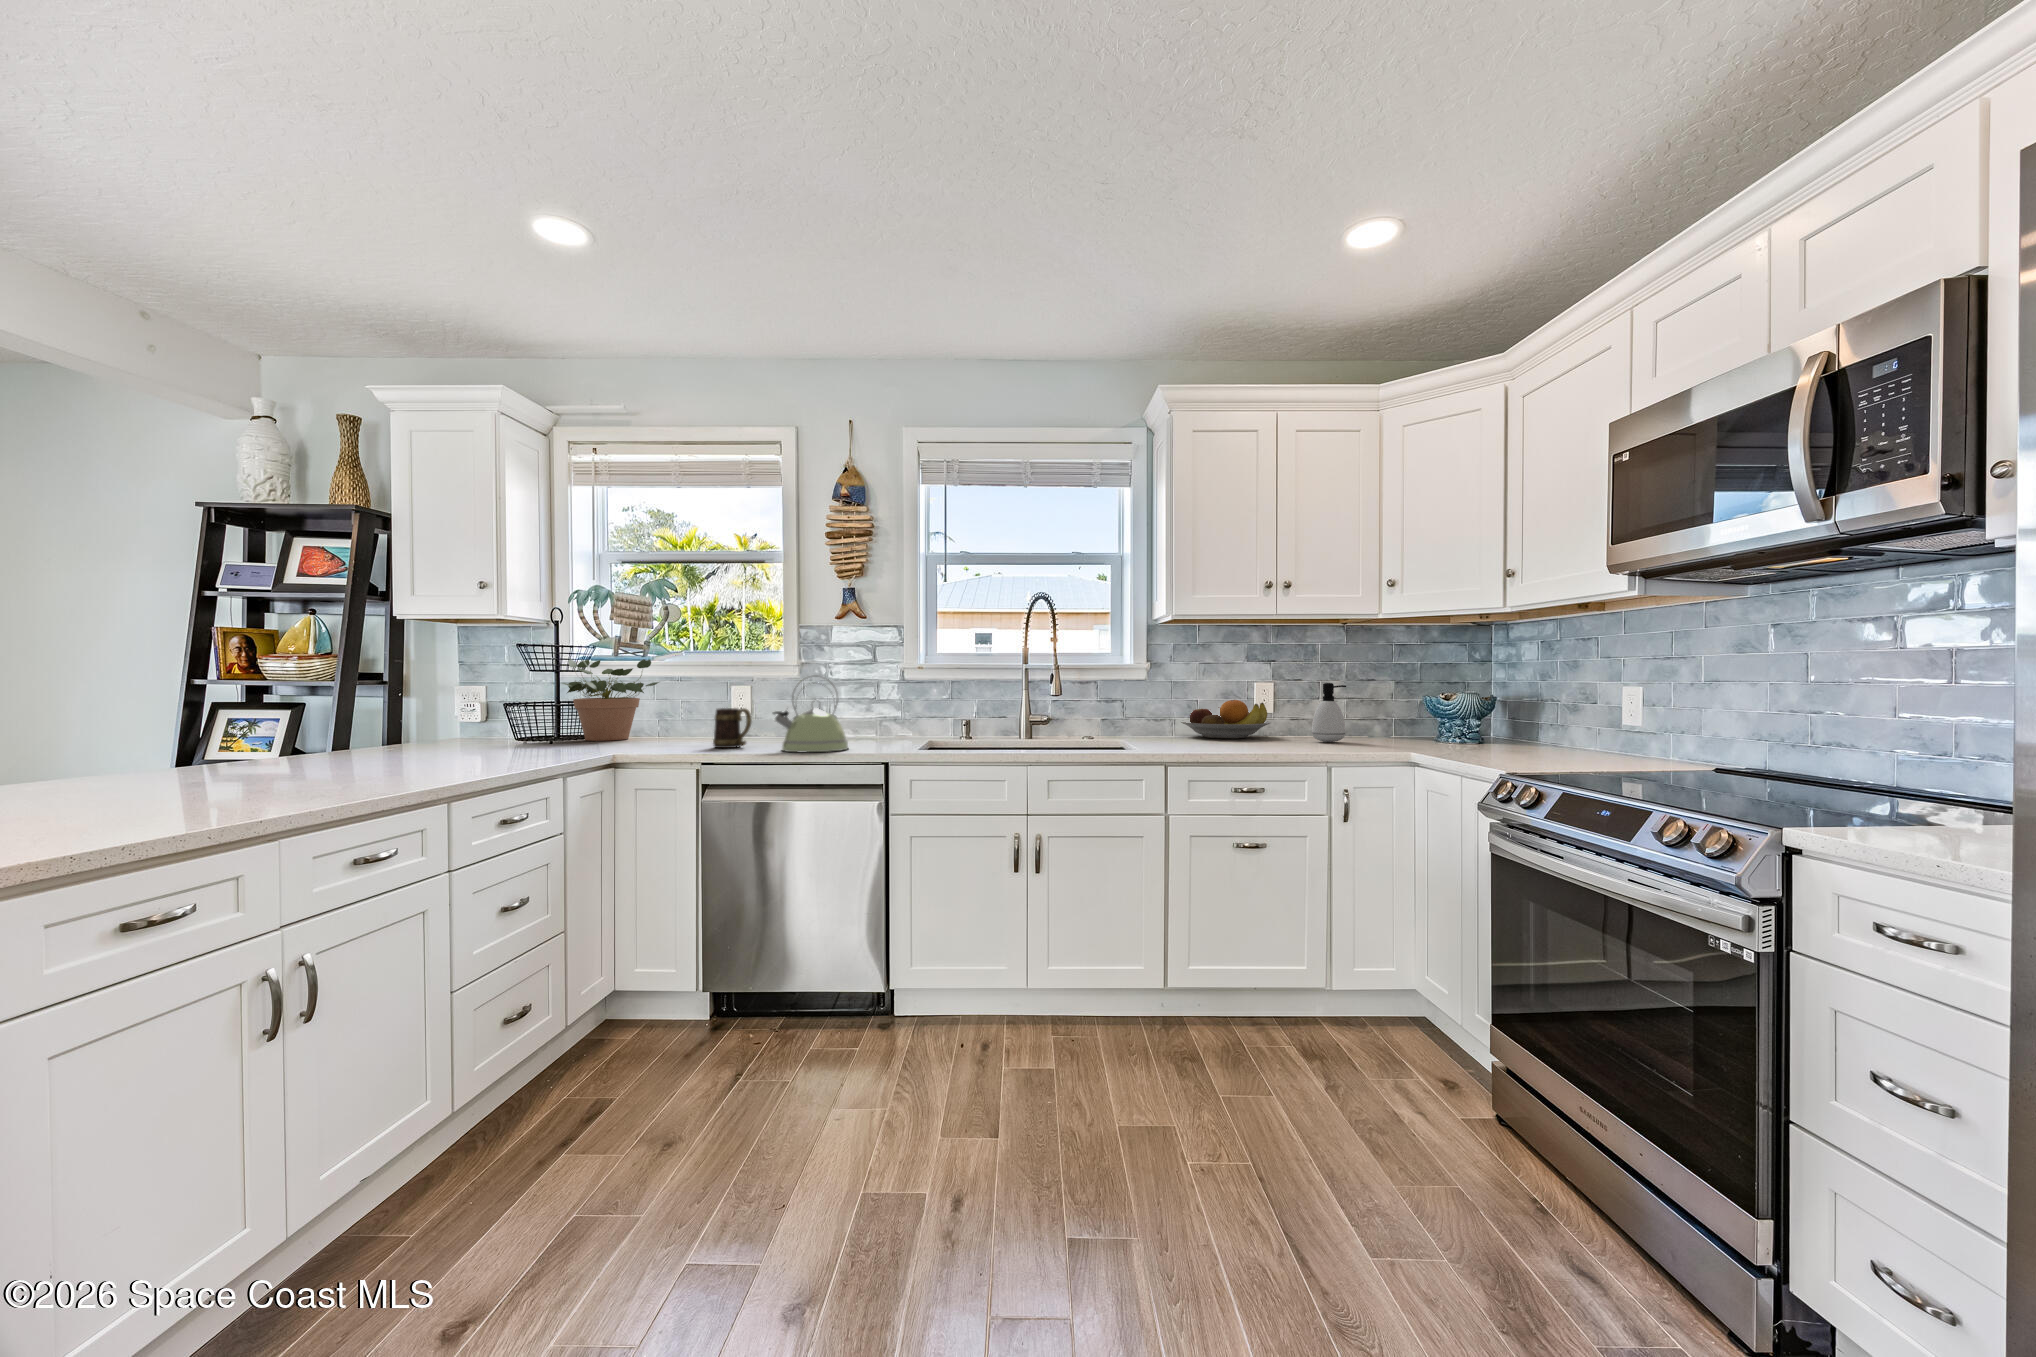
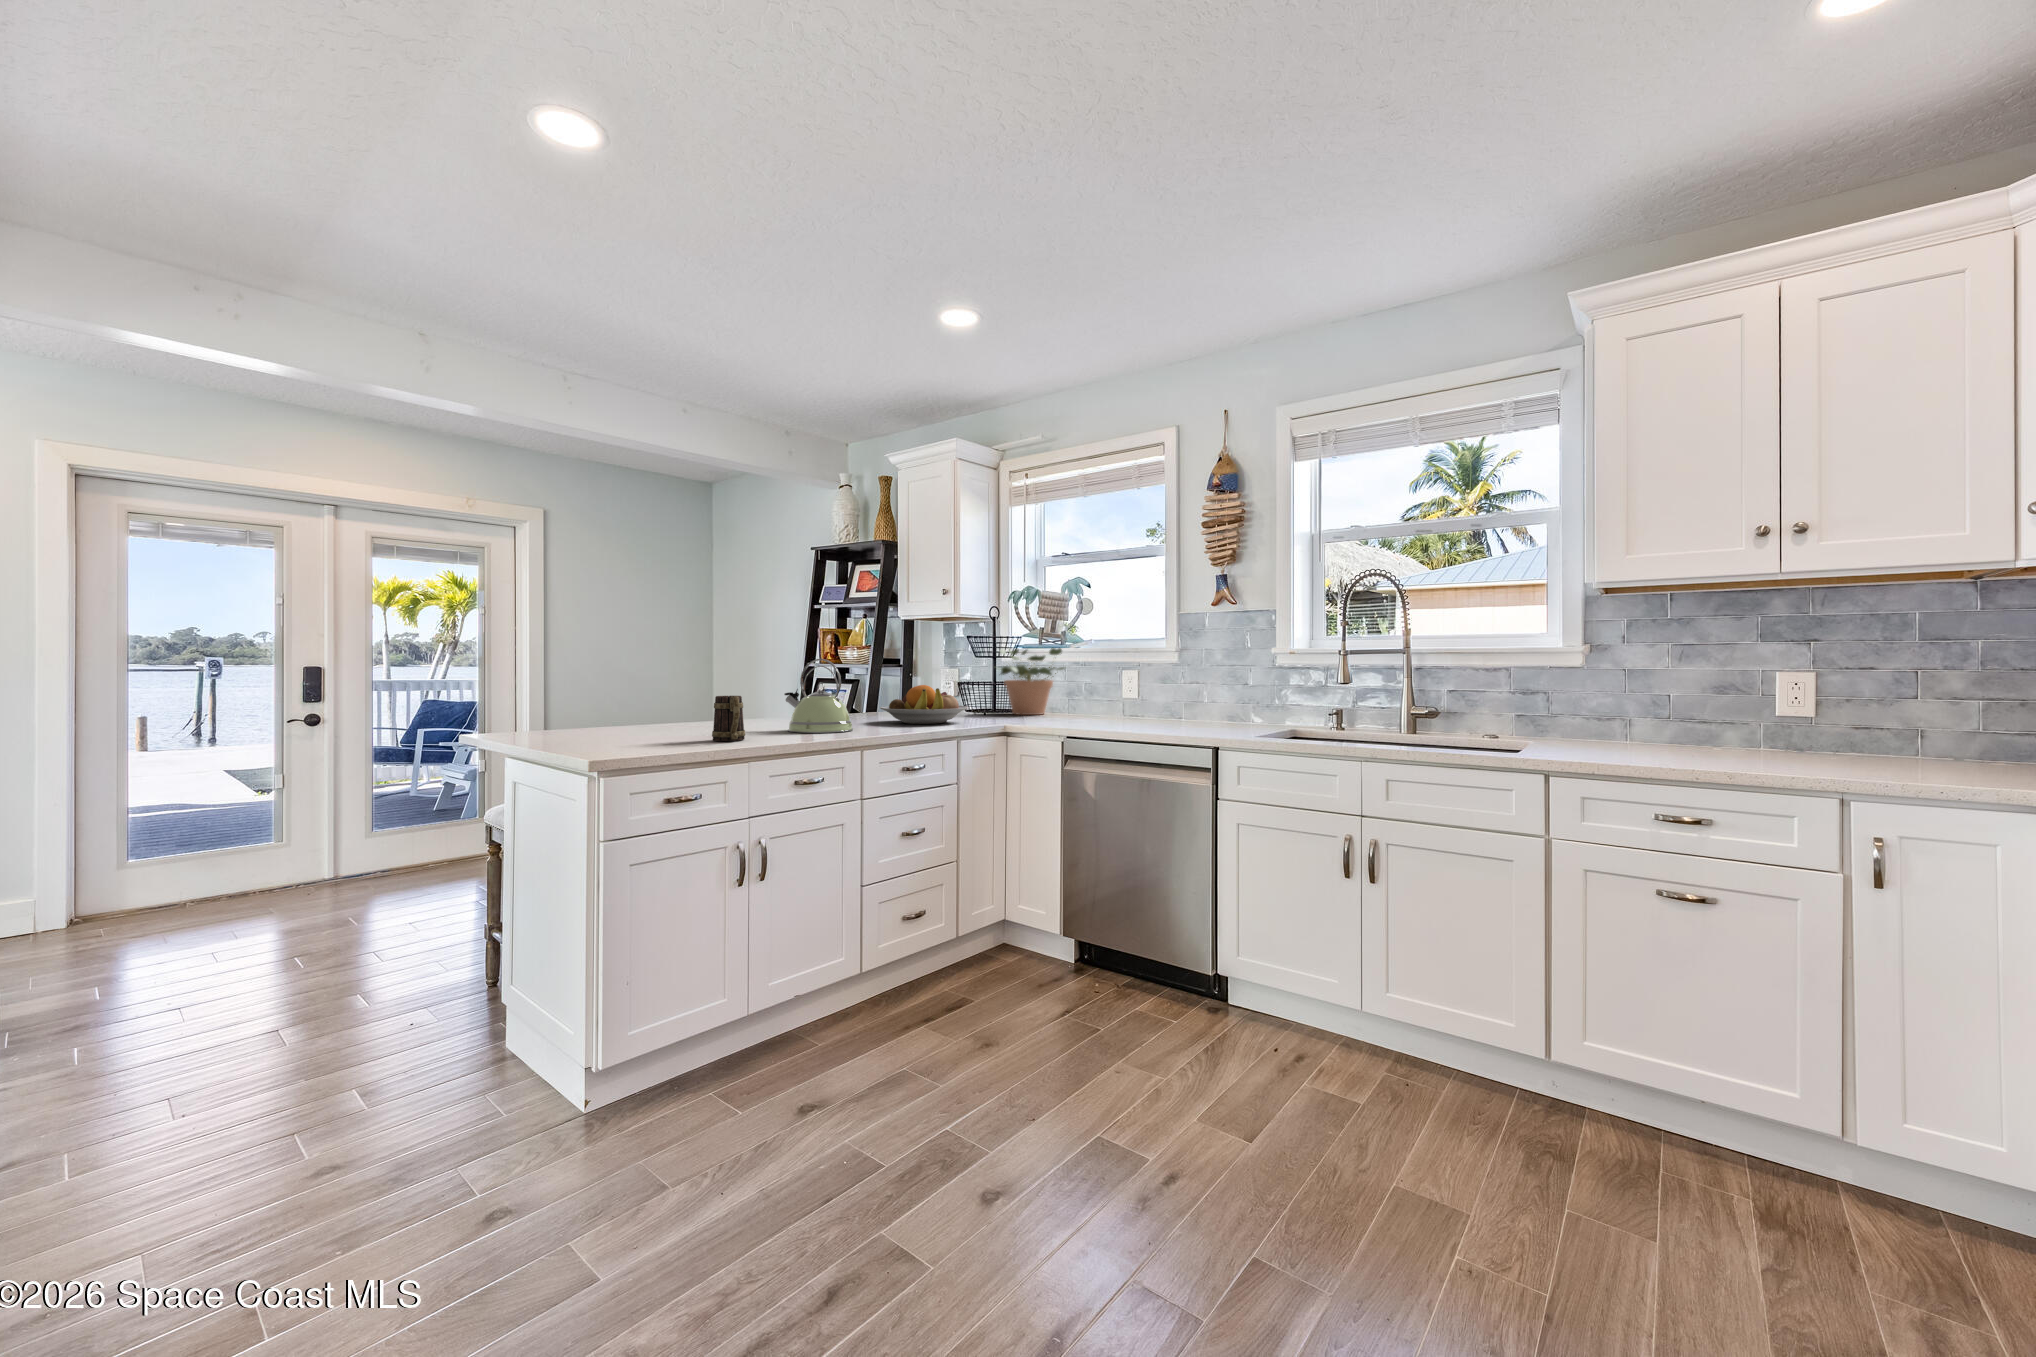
kettle: present [773,680,848,752] -> present [784,659,853,733]
soap dispenser: present [1312,683,1346,742] -> none [1869,673,1947,765]
fruit bowl: present [1181,700,1270,739] -> present [880,685,969,724]
mug: present [713,708,752,748] -> present [712,696,745,741]

